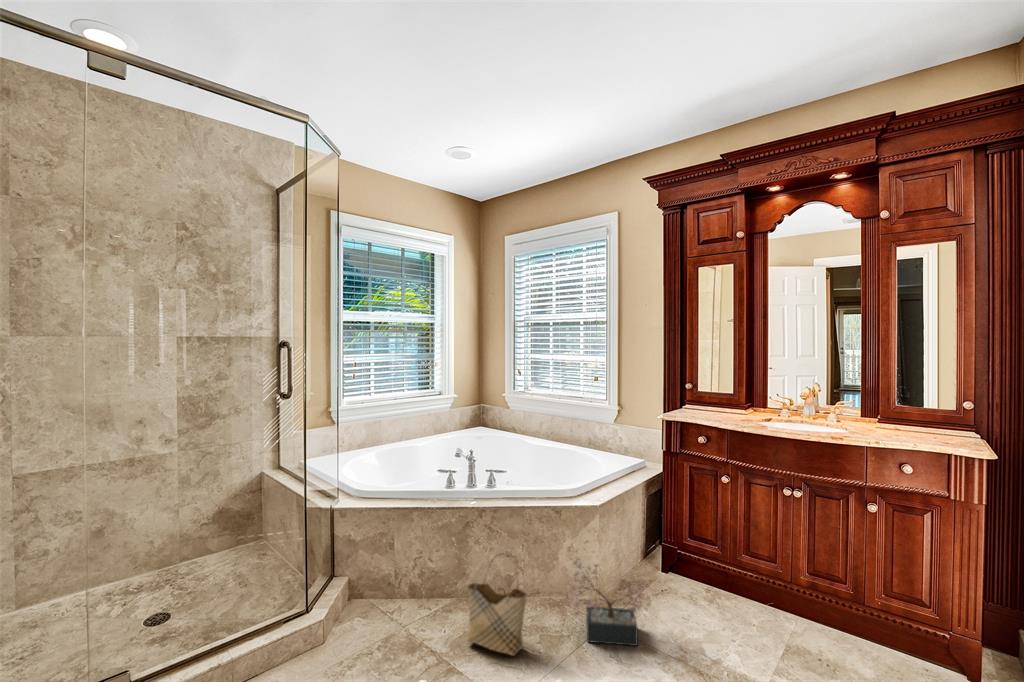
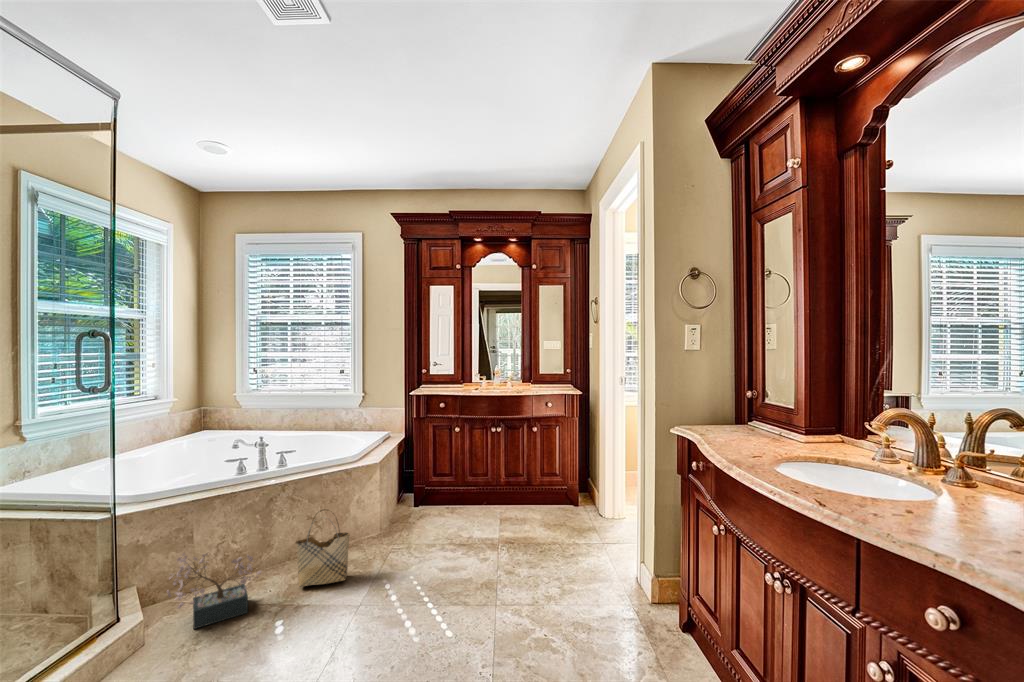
decorative plant: present [565,558,650,646] -> present [167,553,261,629]

